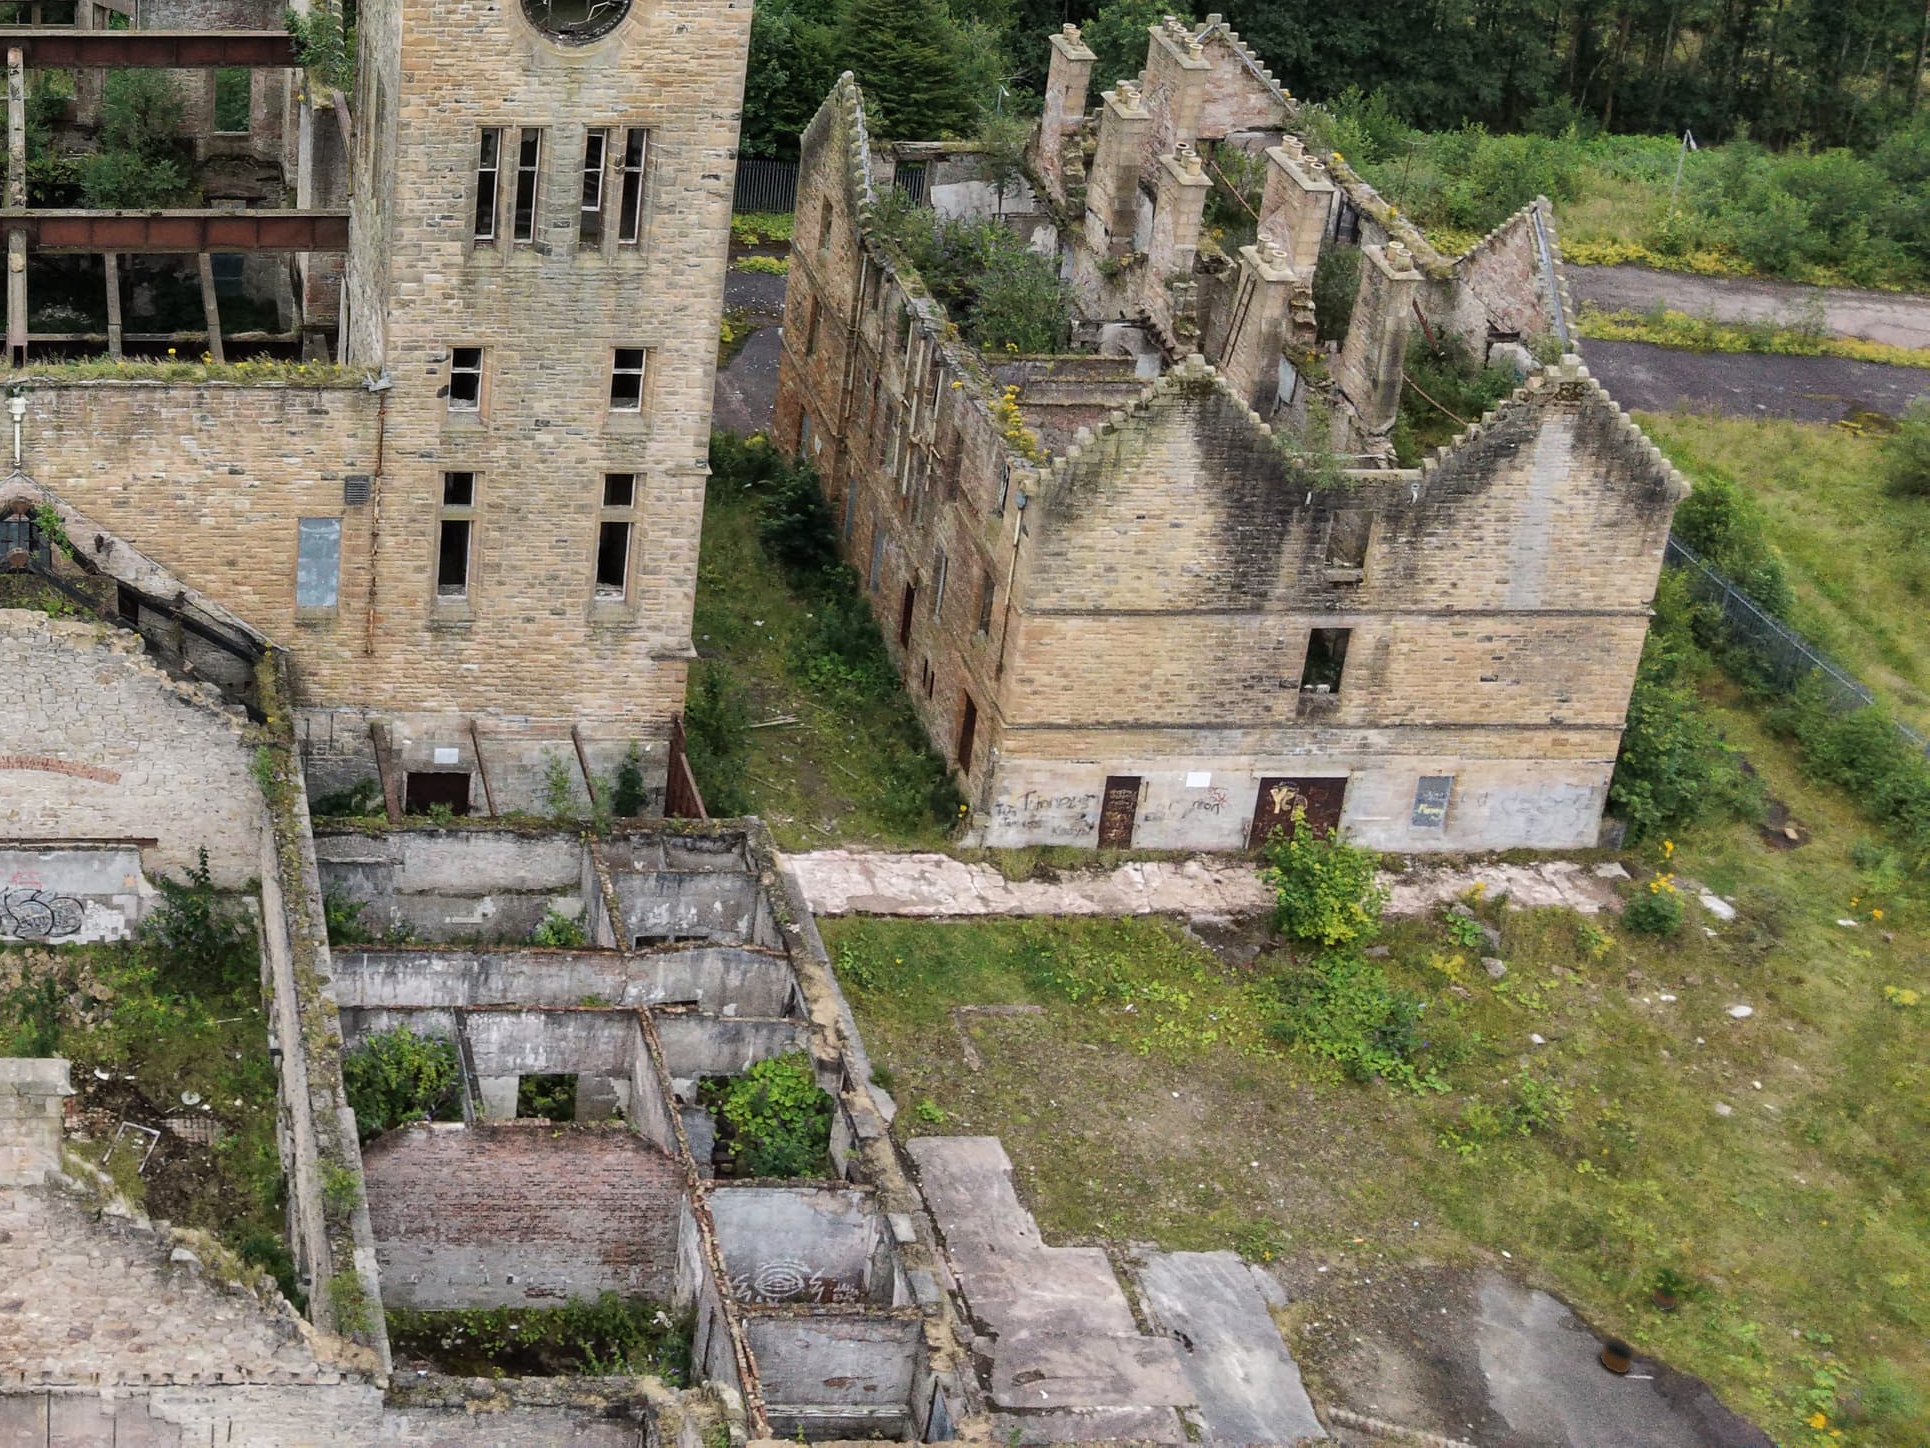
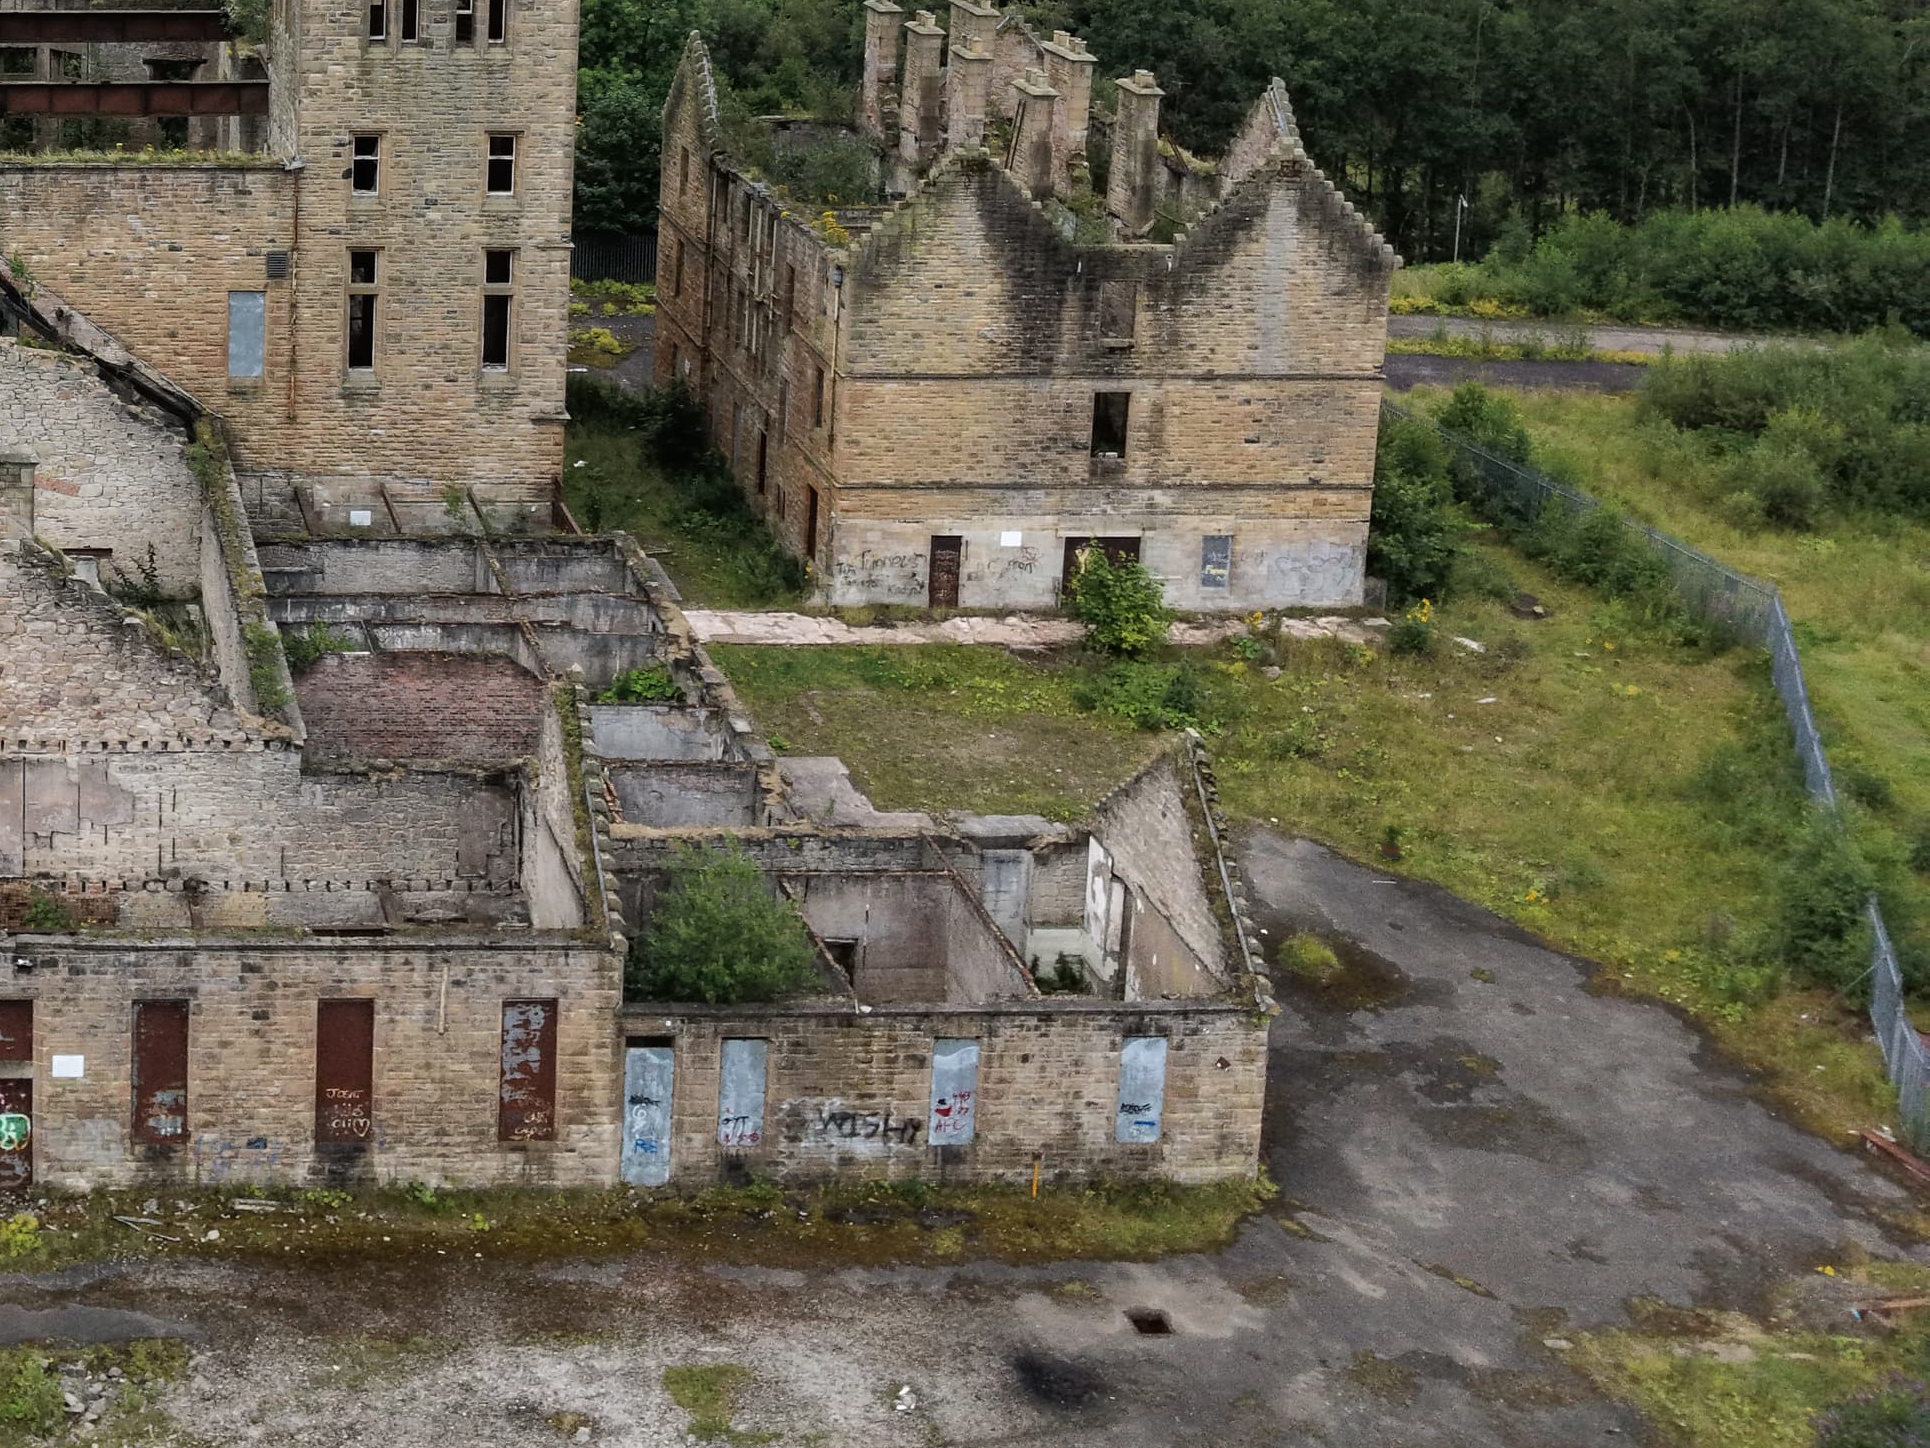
bucket: present [1601,1337,1634,1373] -> none [1334,861,1359,892]

